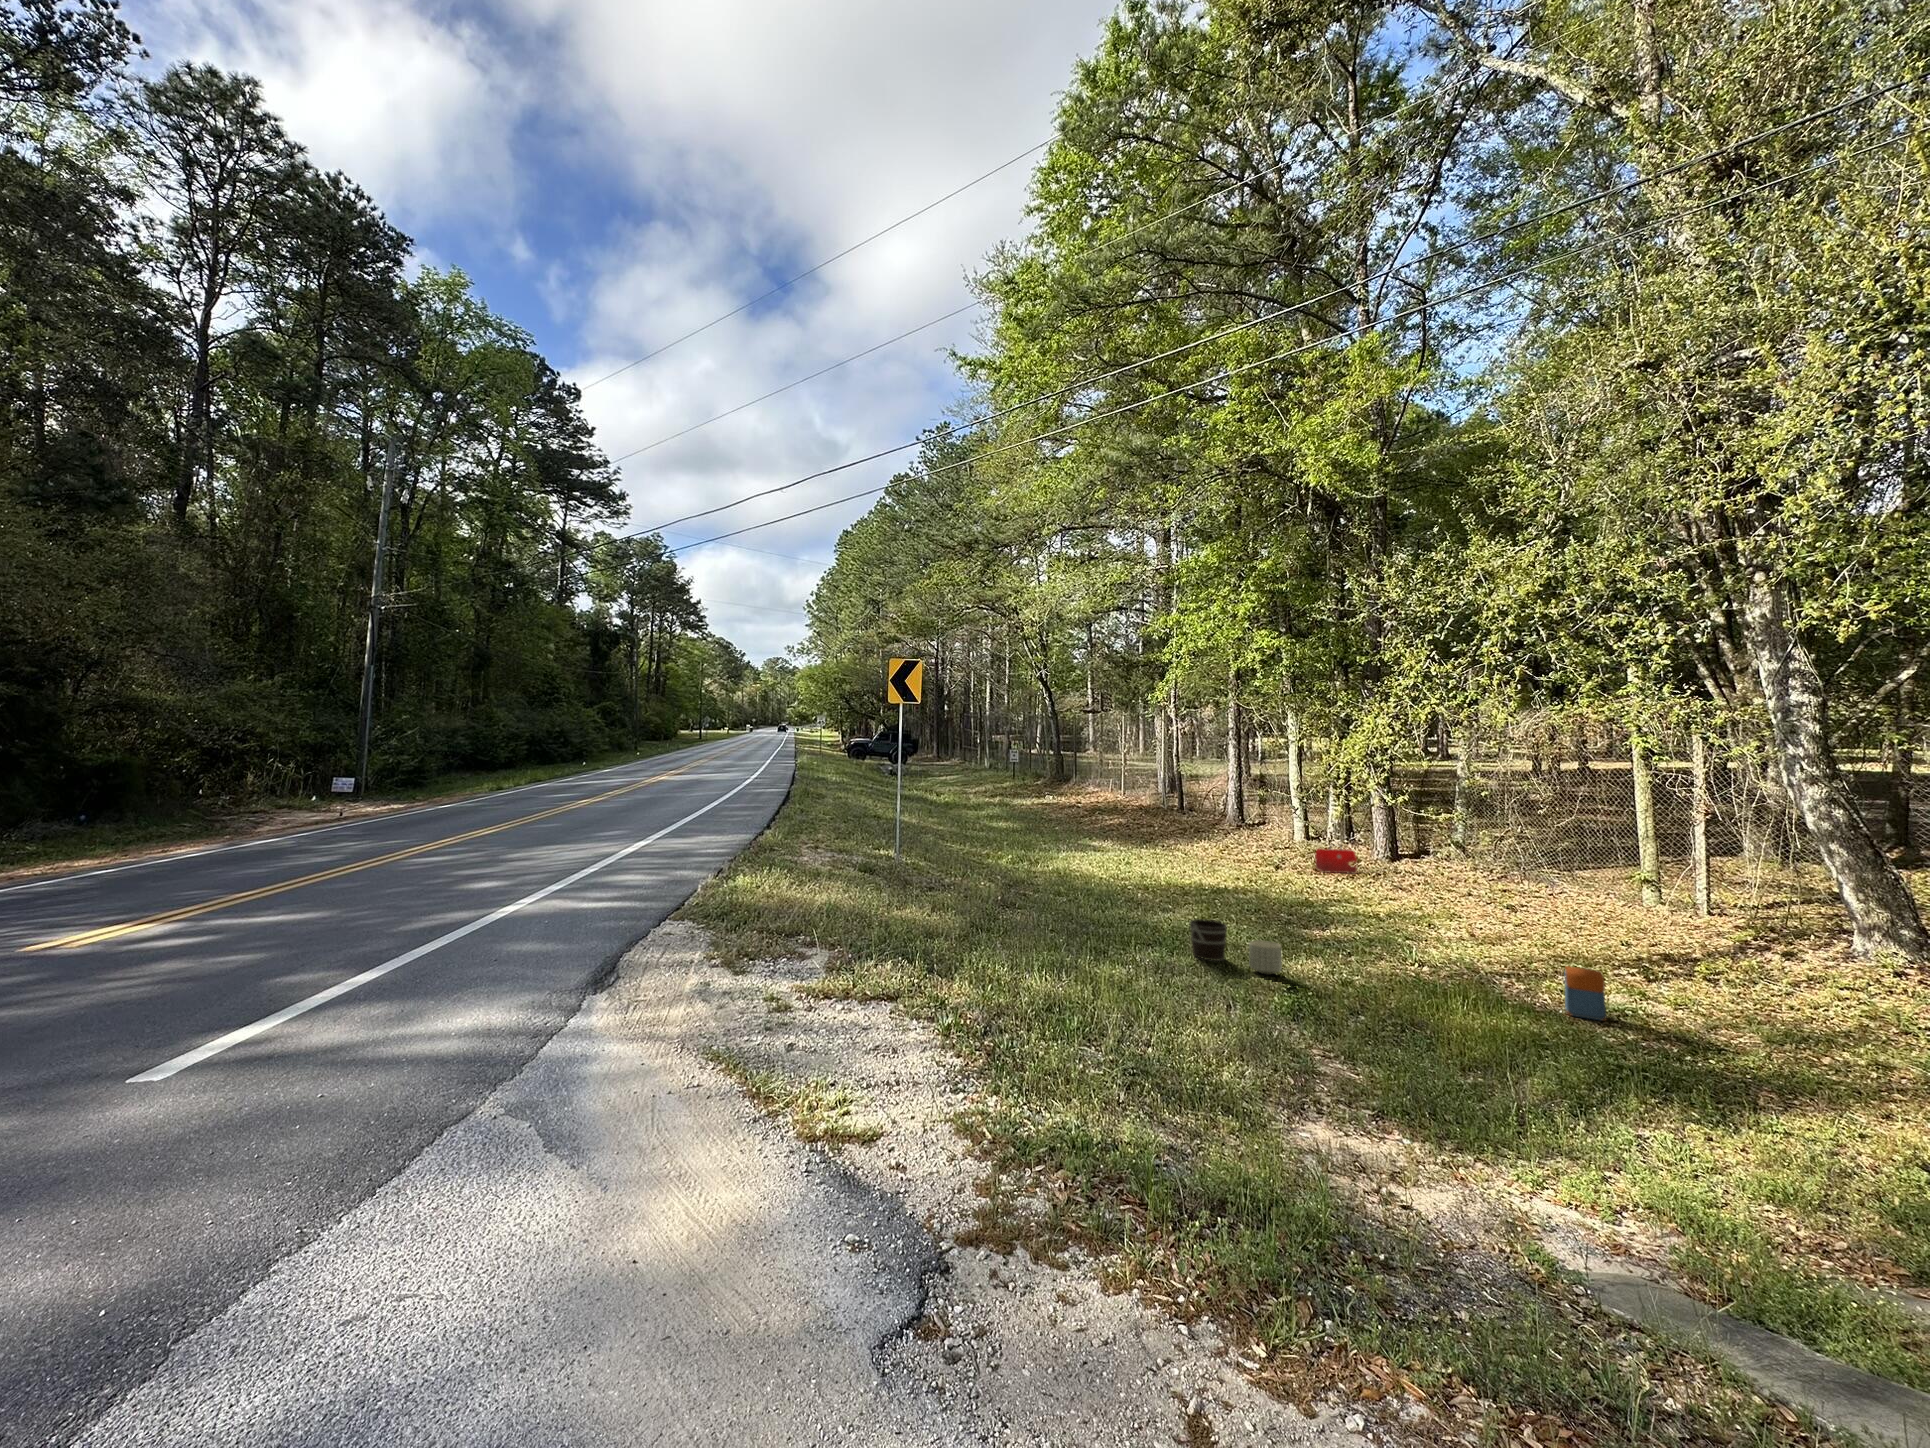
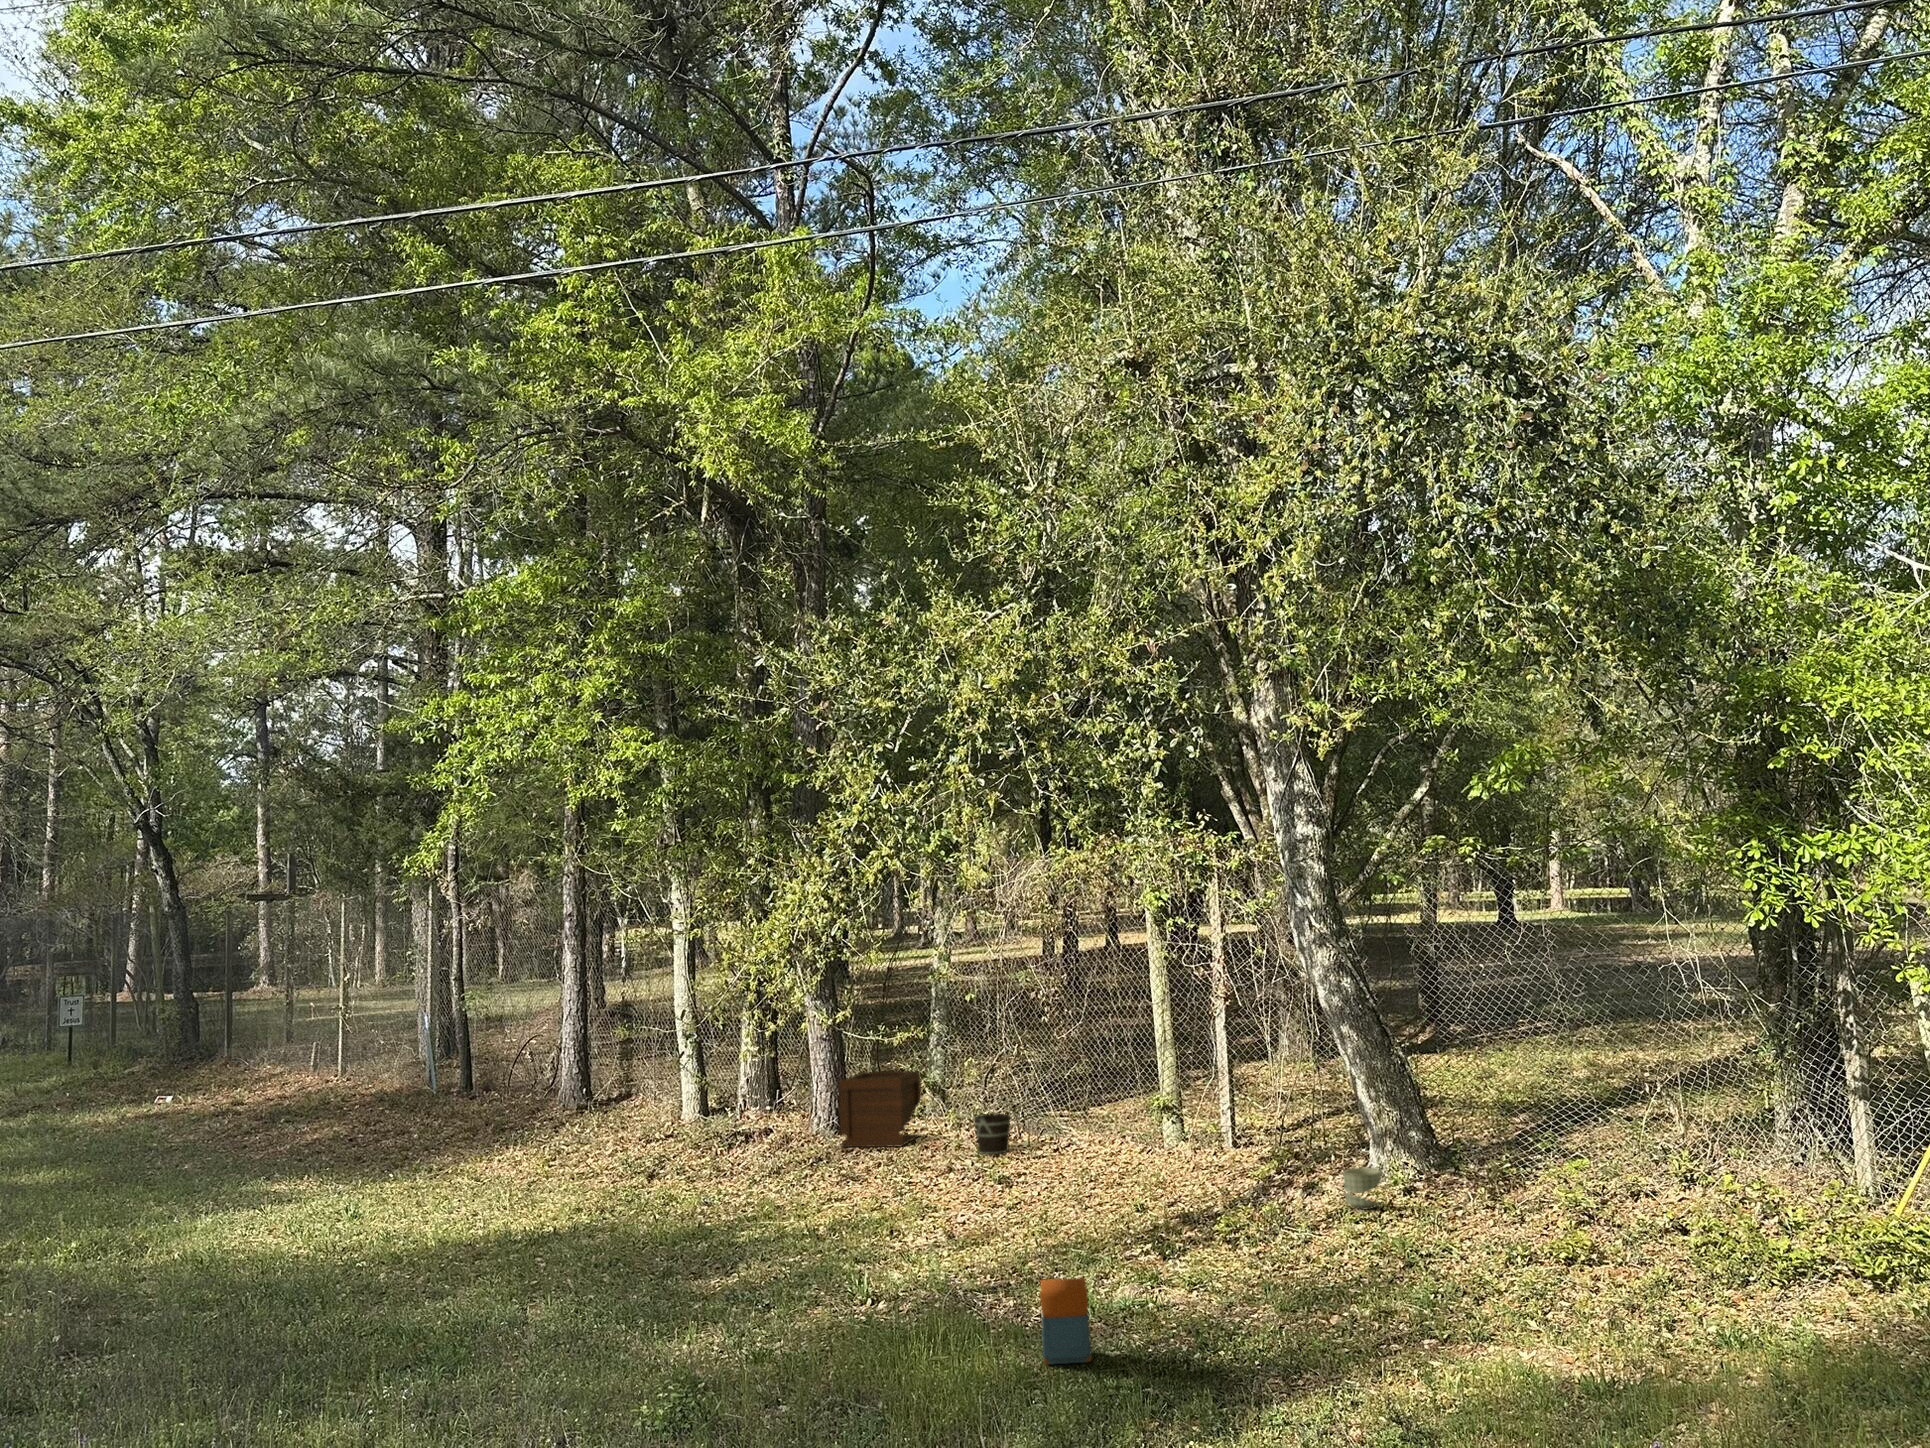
wooden crate: none [1371,832,1428,880] -> present [839,1071,921,1147]
toolbox: present [1315,845,1357,874] -> none [756,1104,820,1157]
bucket: present [1190,919,1227,961] -> present [974,1113,1010,1154]
planter: present [1249,940,1282,975] -> present [1343,1167,1382,1210]

